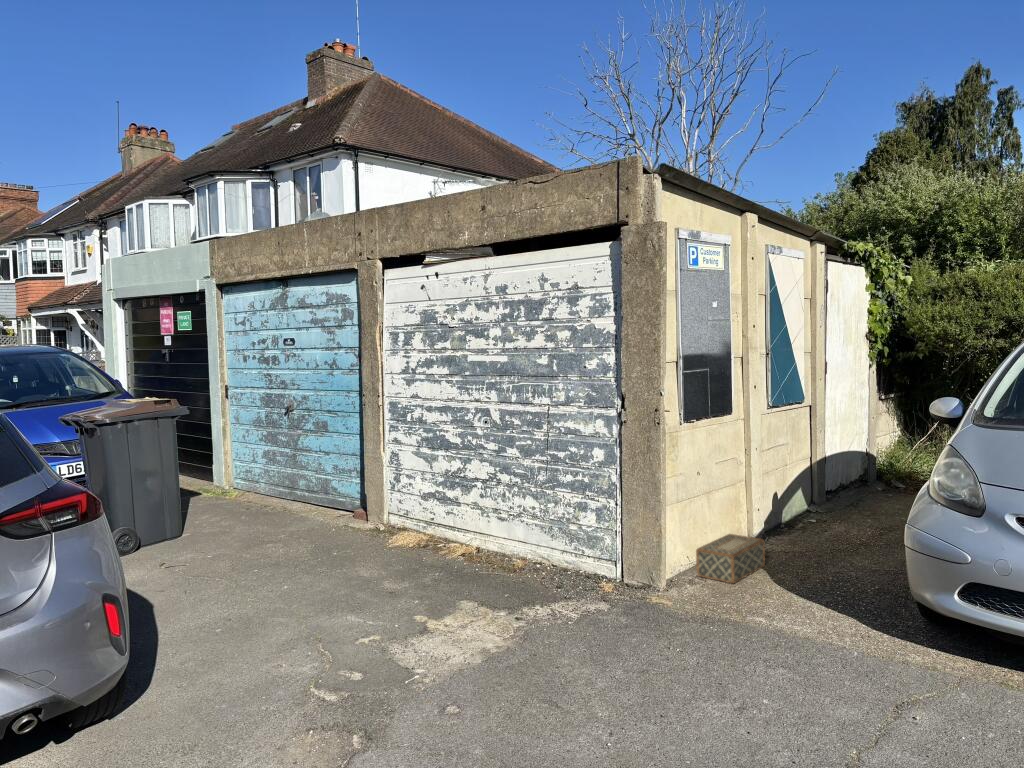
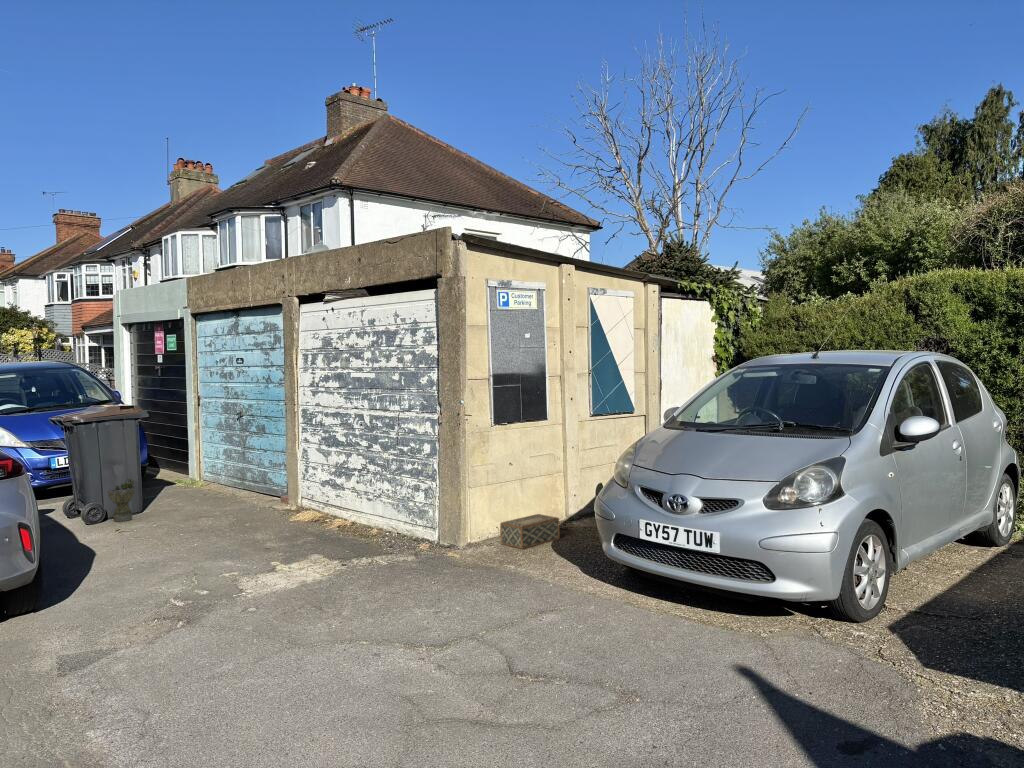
planter: none [141,495,175,551] -> present [108,479,135,522]

